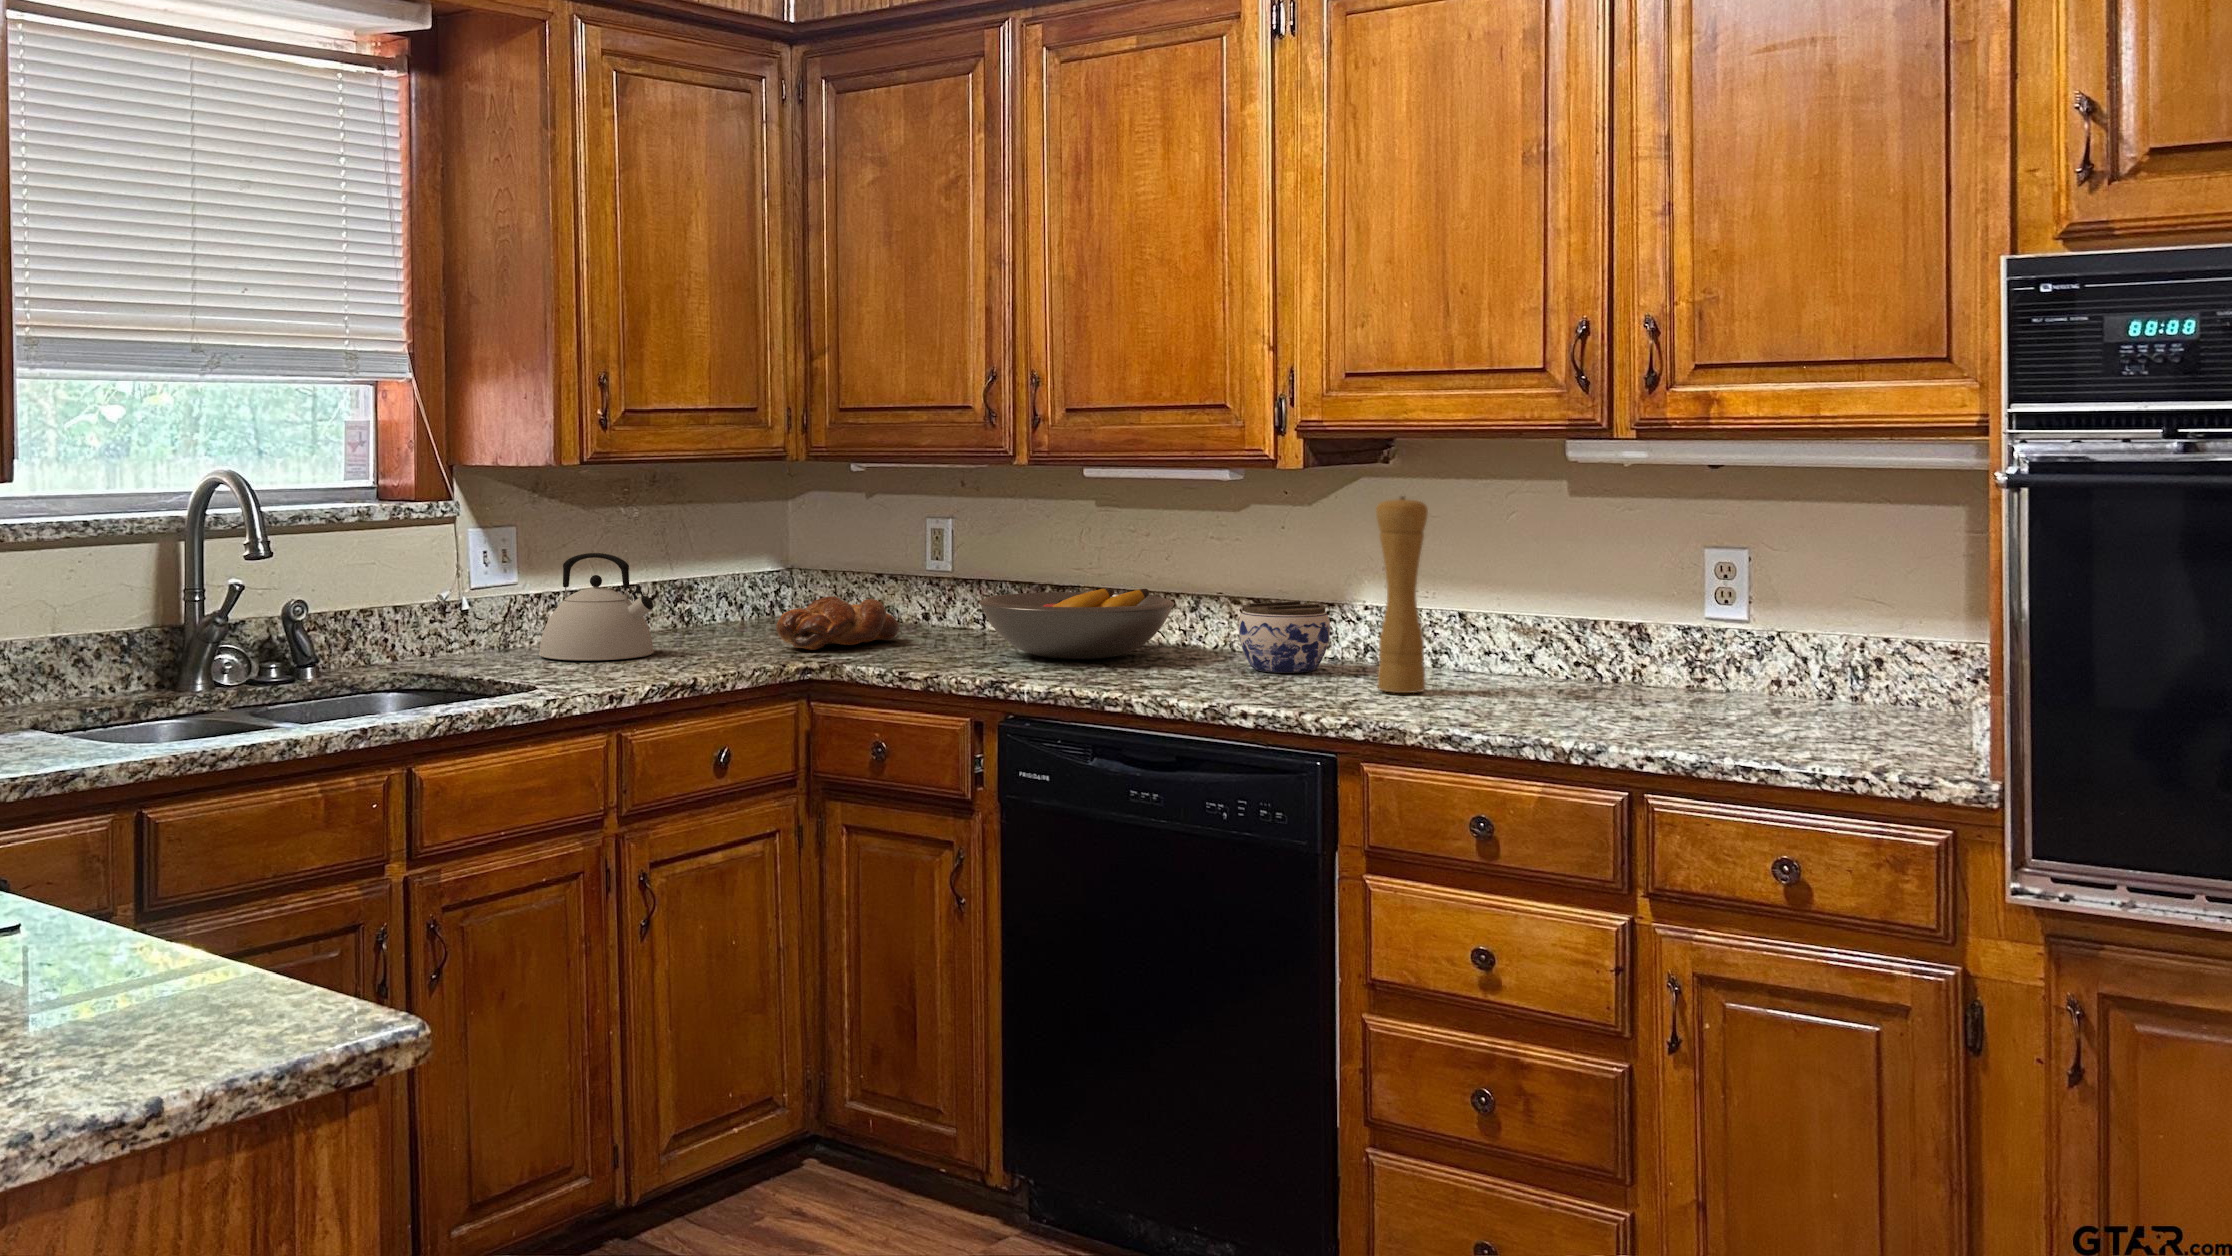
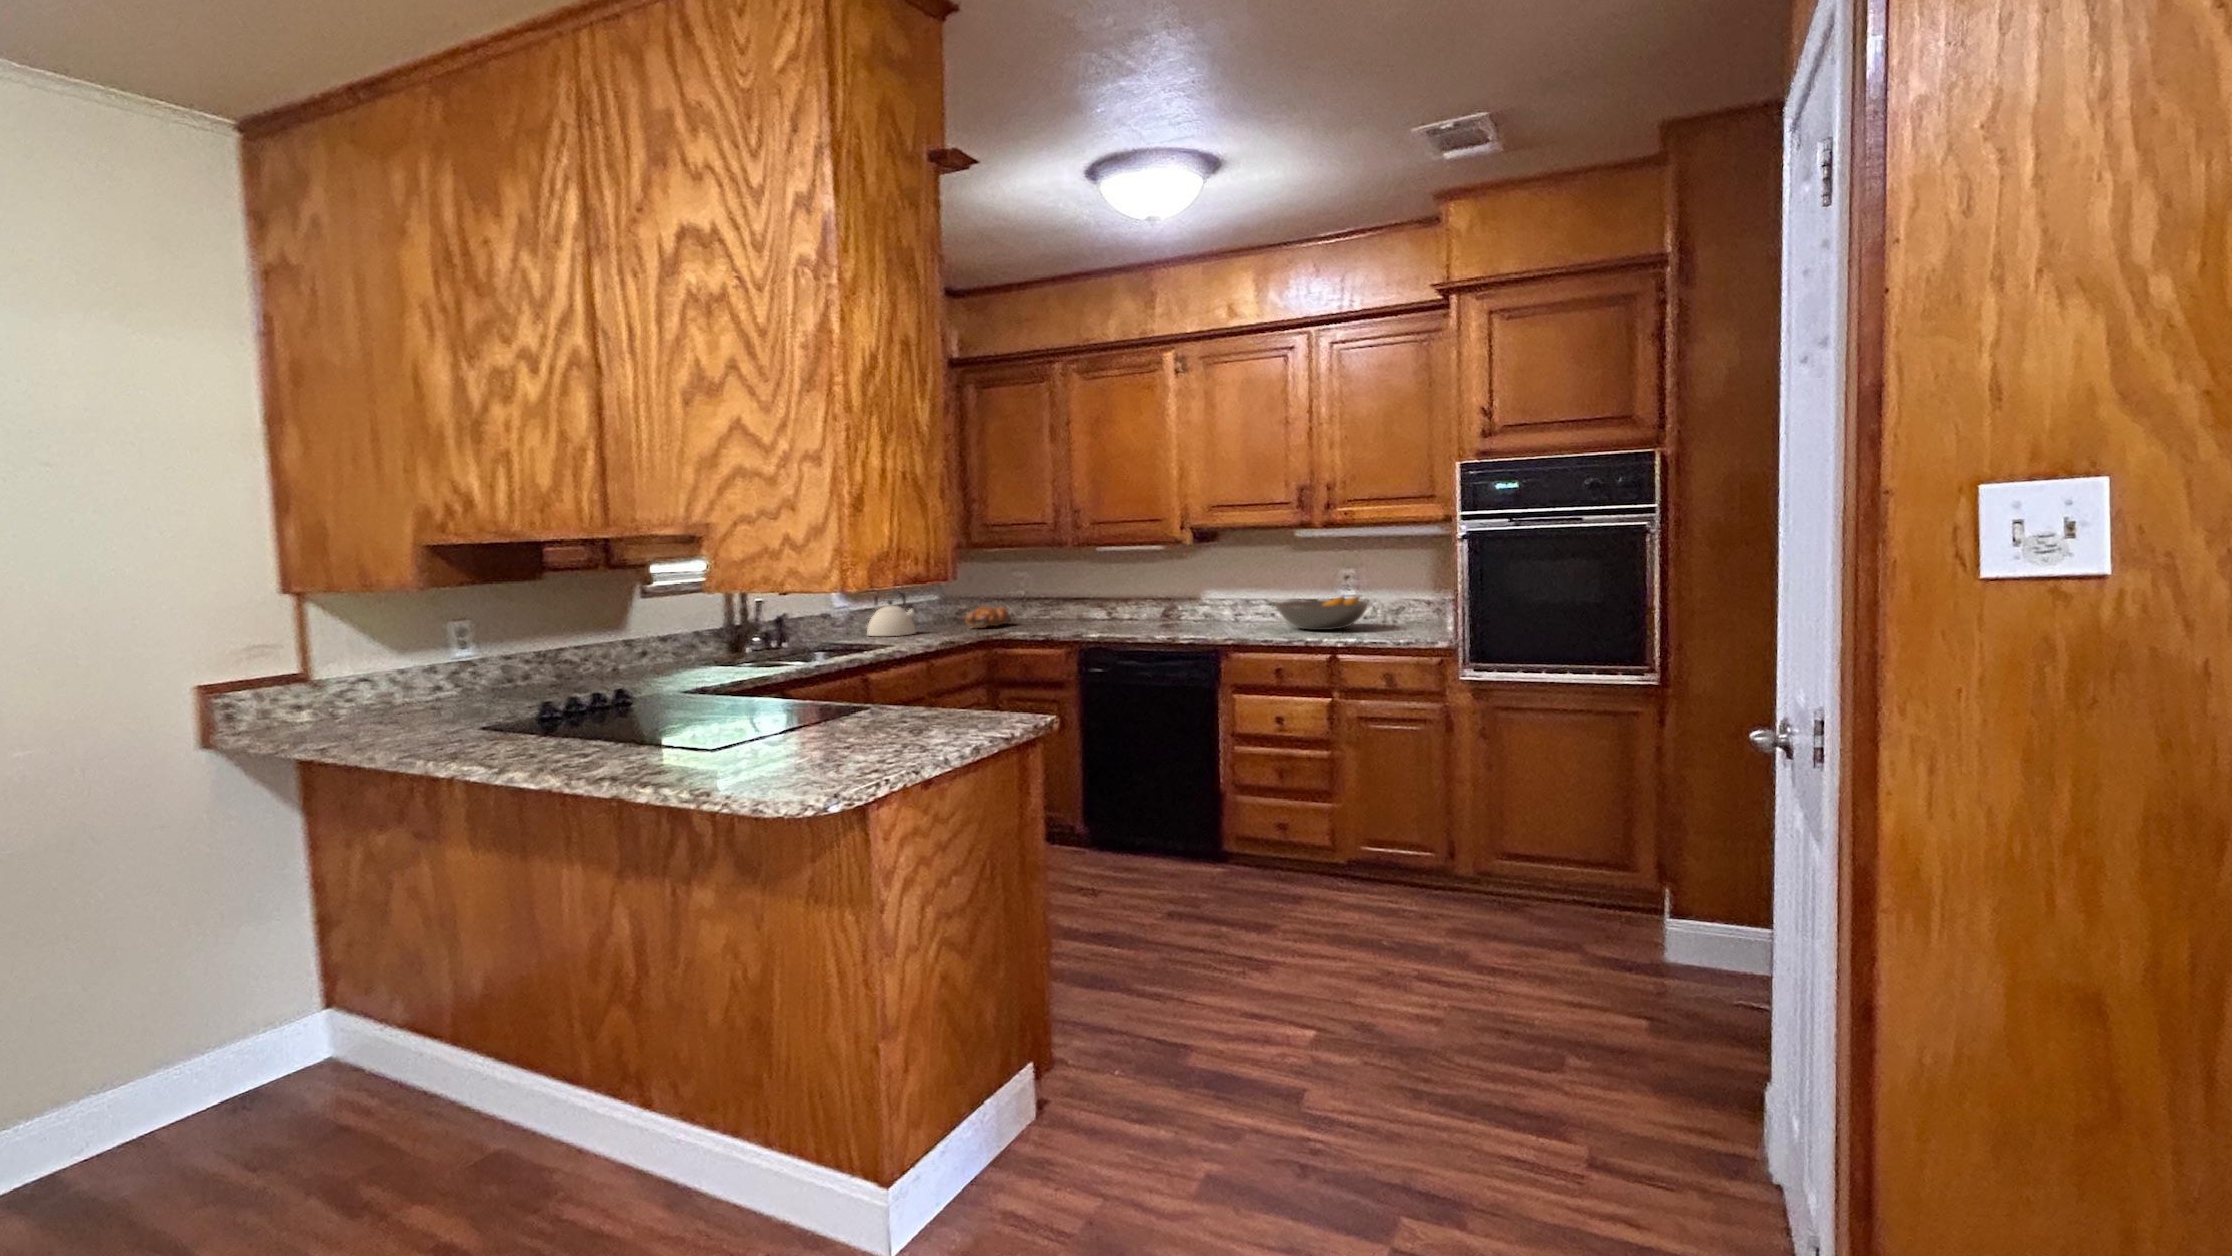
pepper mill: present [1376,496,1428,693] -> none [1225,553,1245,628]
fruit bowl: present [979,588,1174,659] -> present [1276,596,1368,630]
jar: present [1239,601,1330,673] -> none [1165,598,1200,625]

